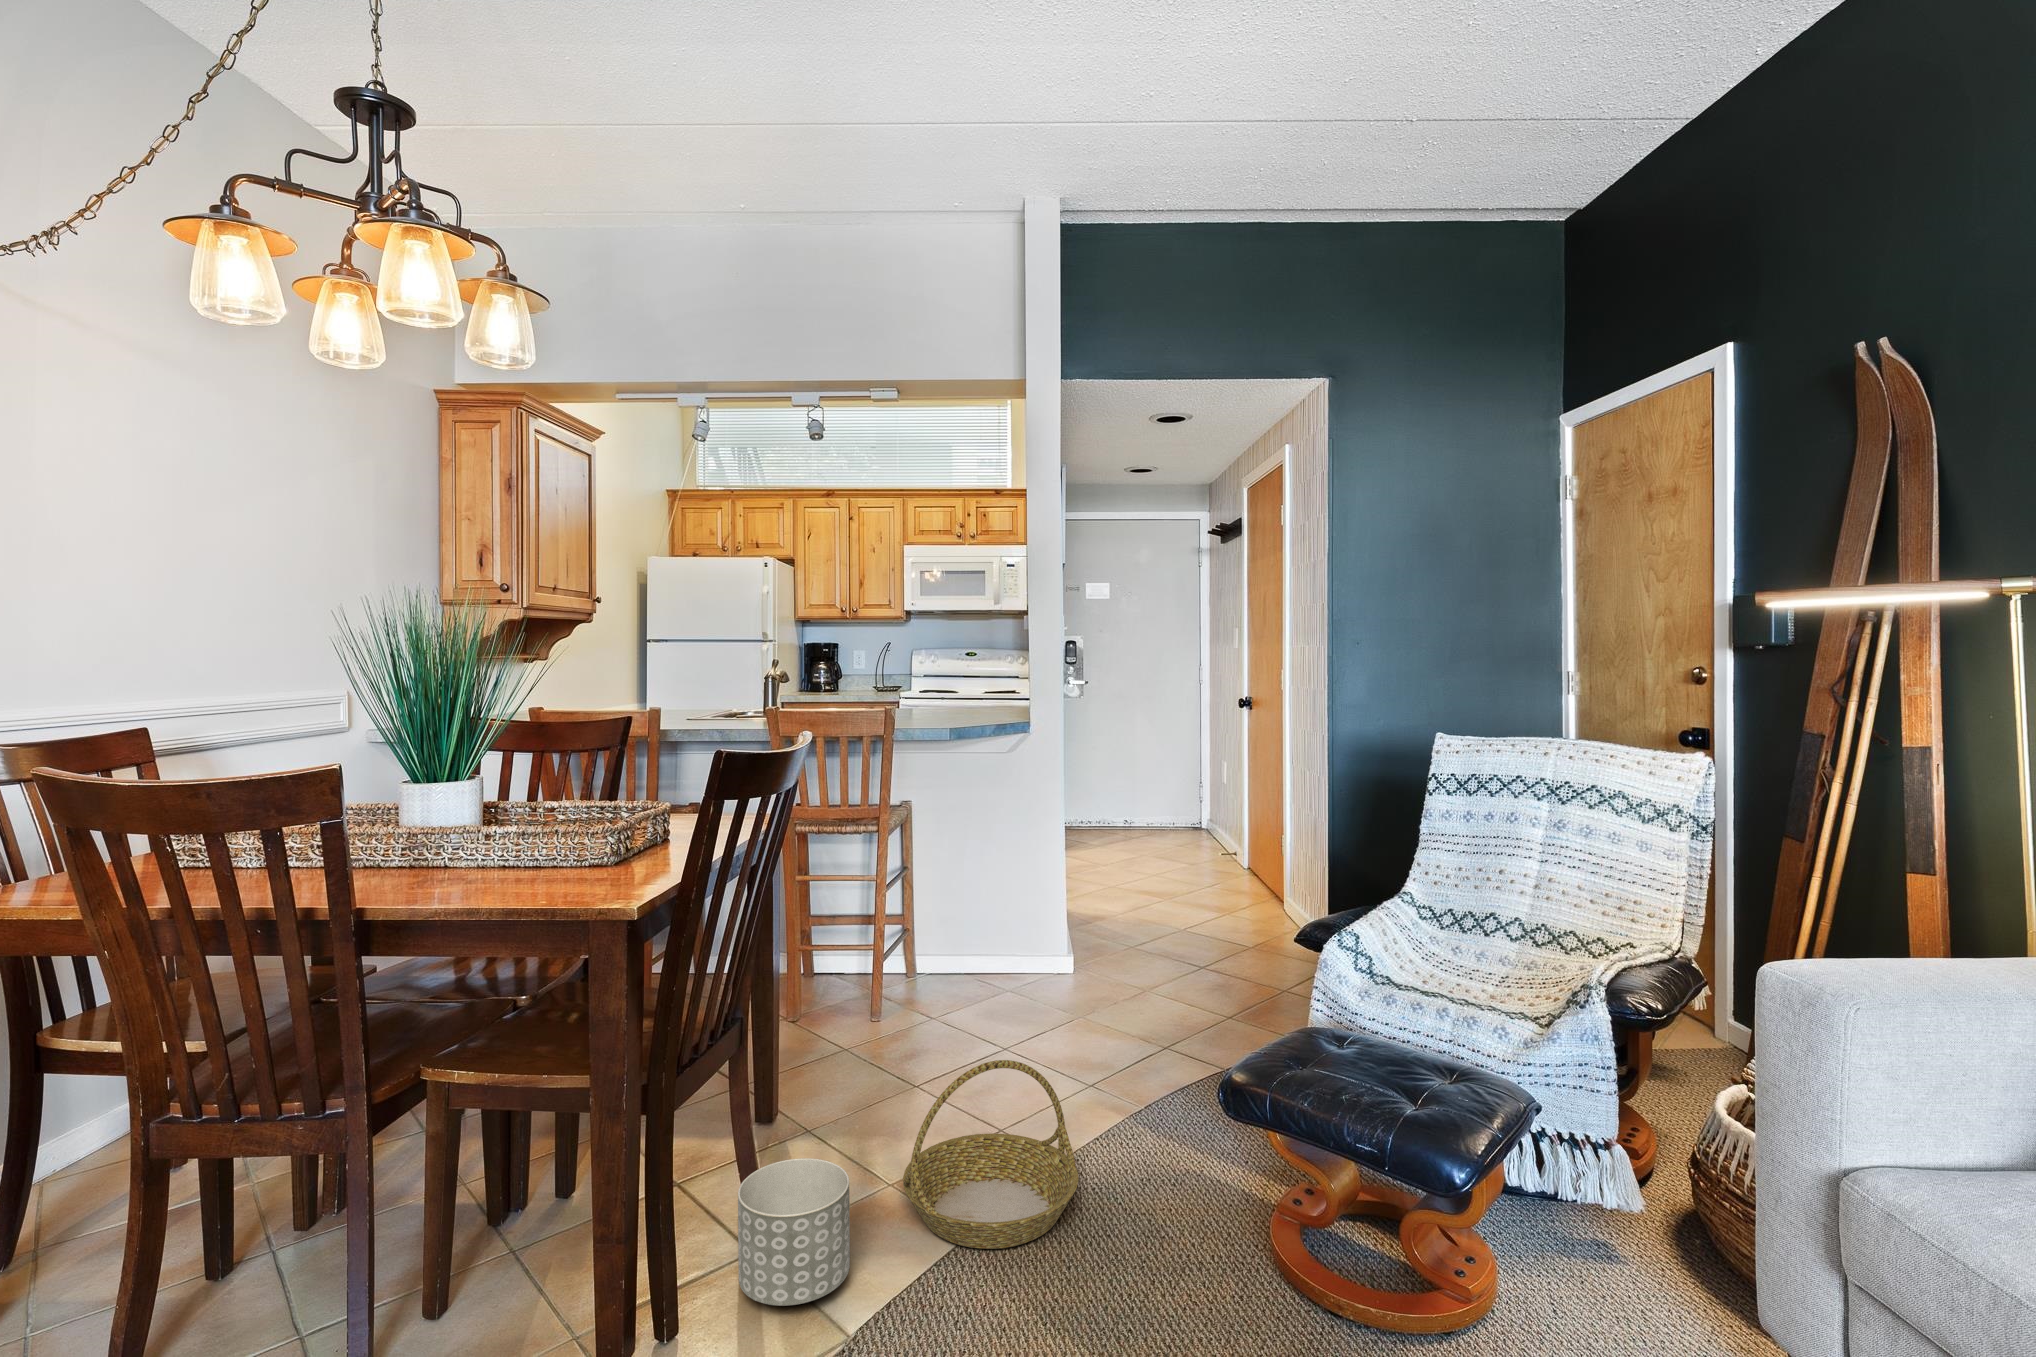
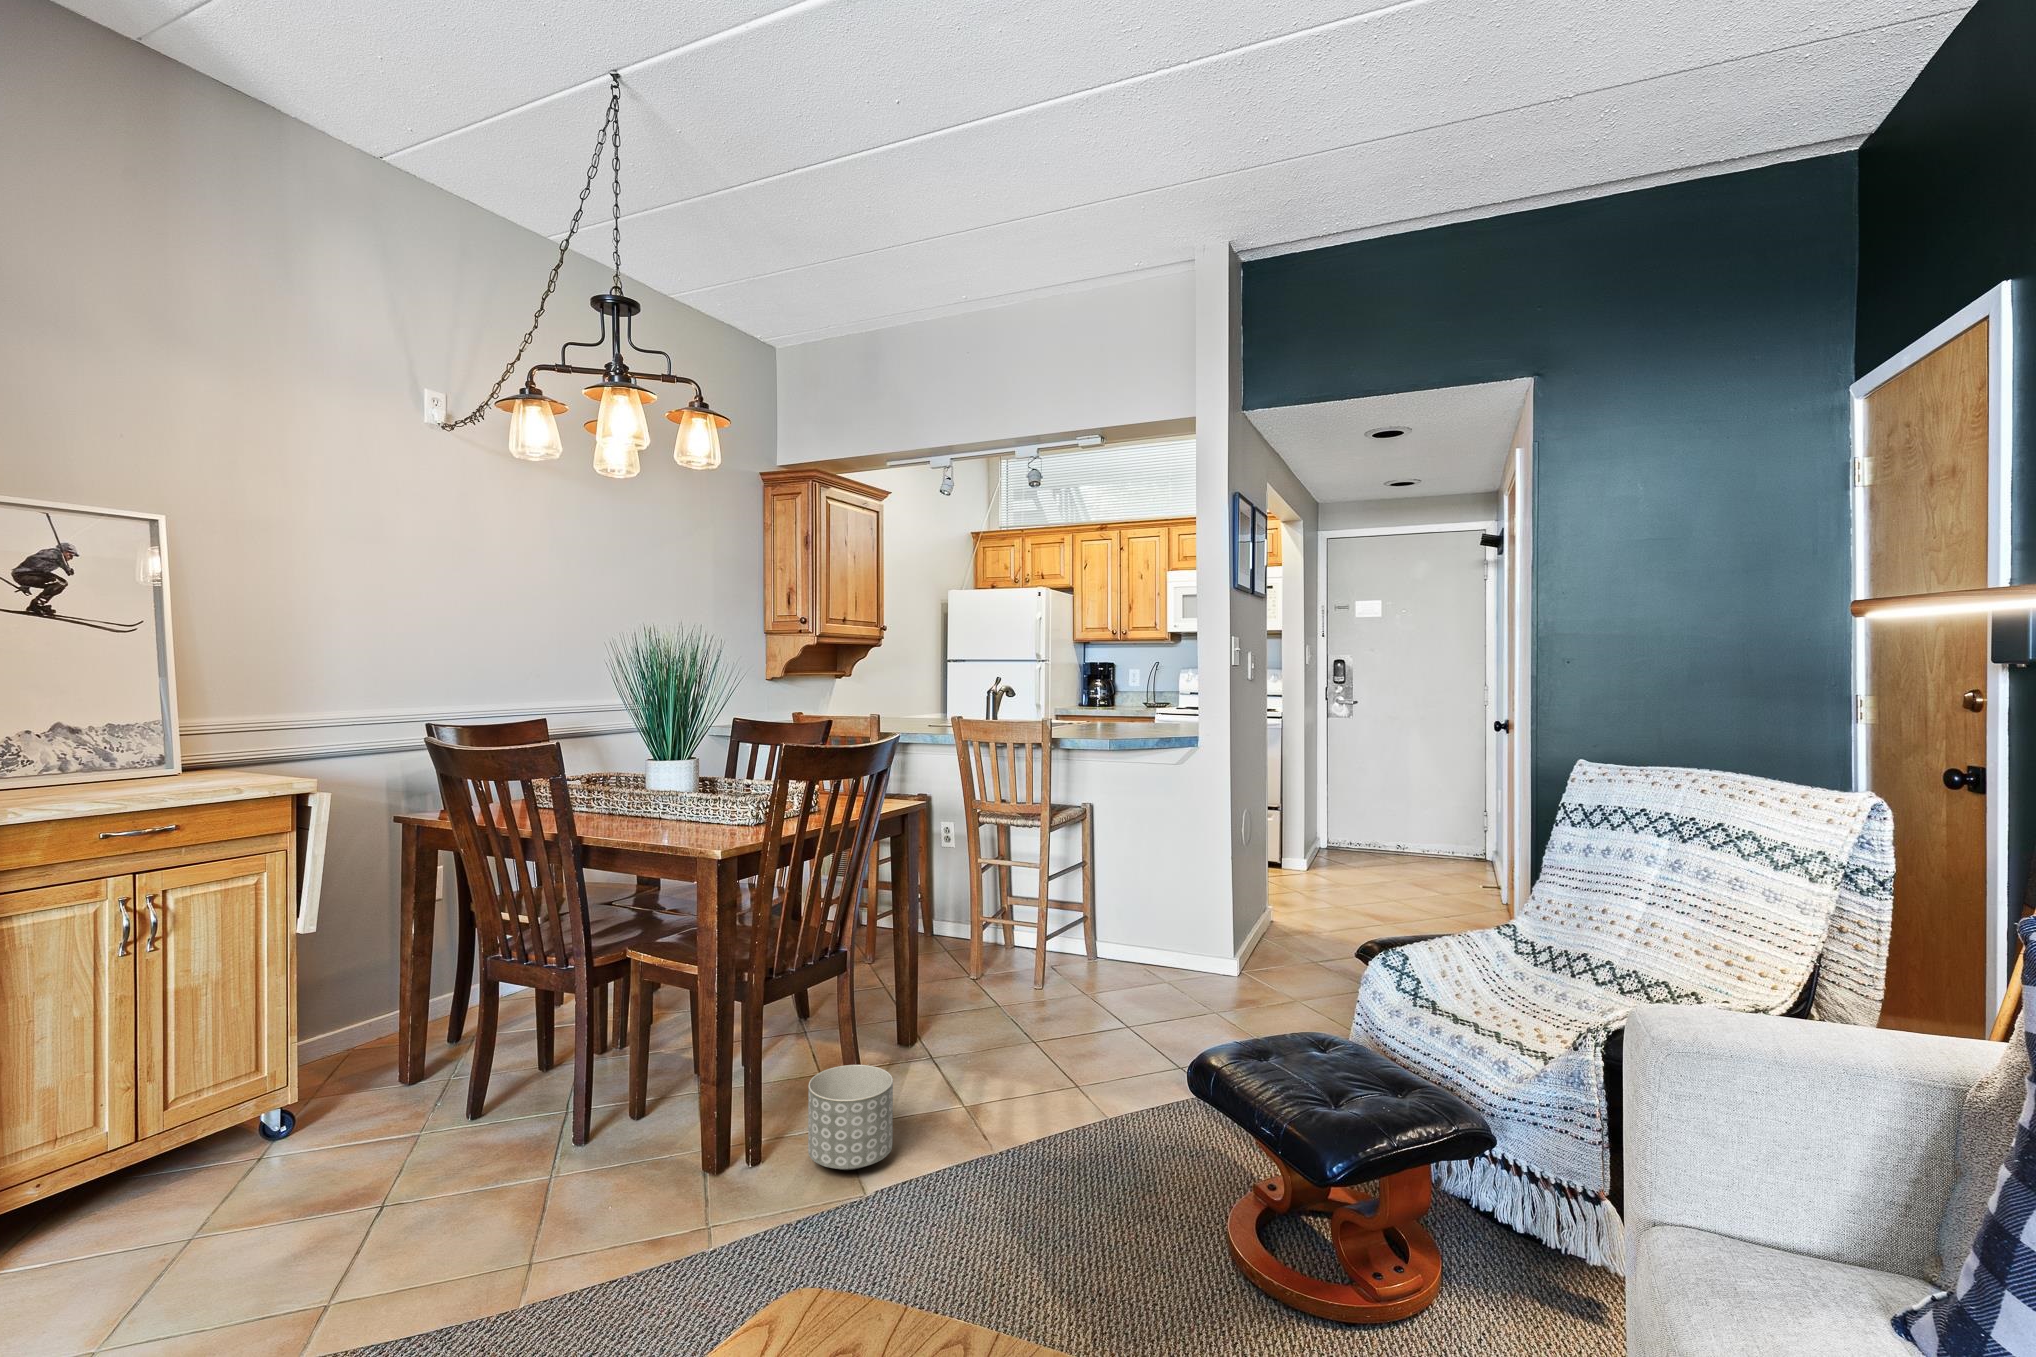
basket: present [903,1060,1079,1249] -> none [953,1016,1100,1169]

